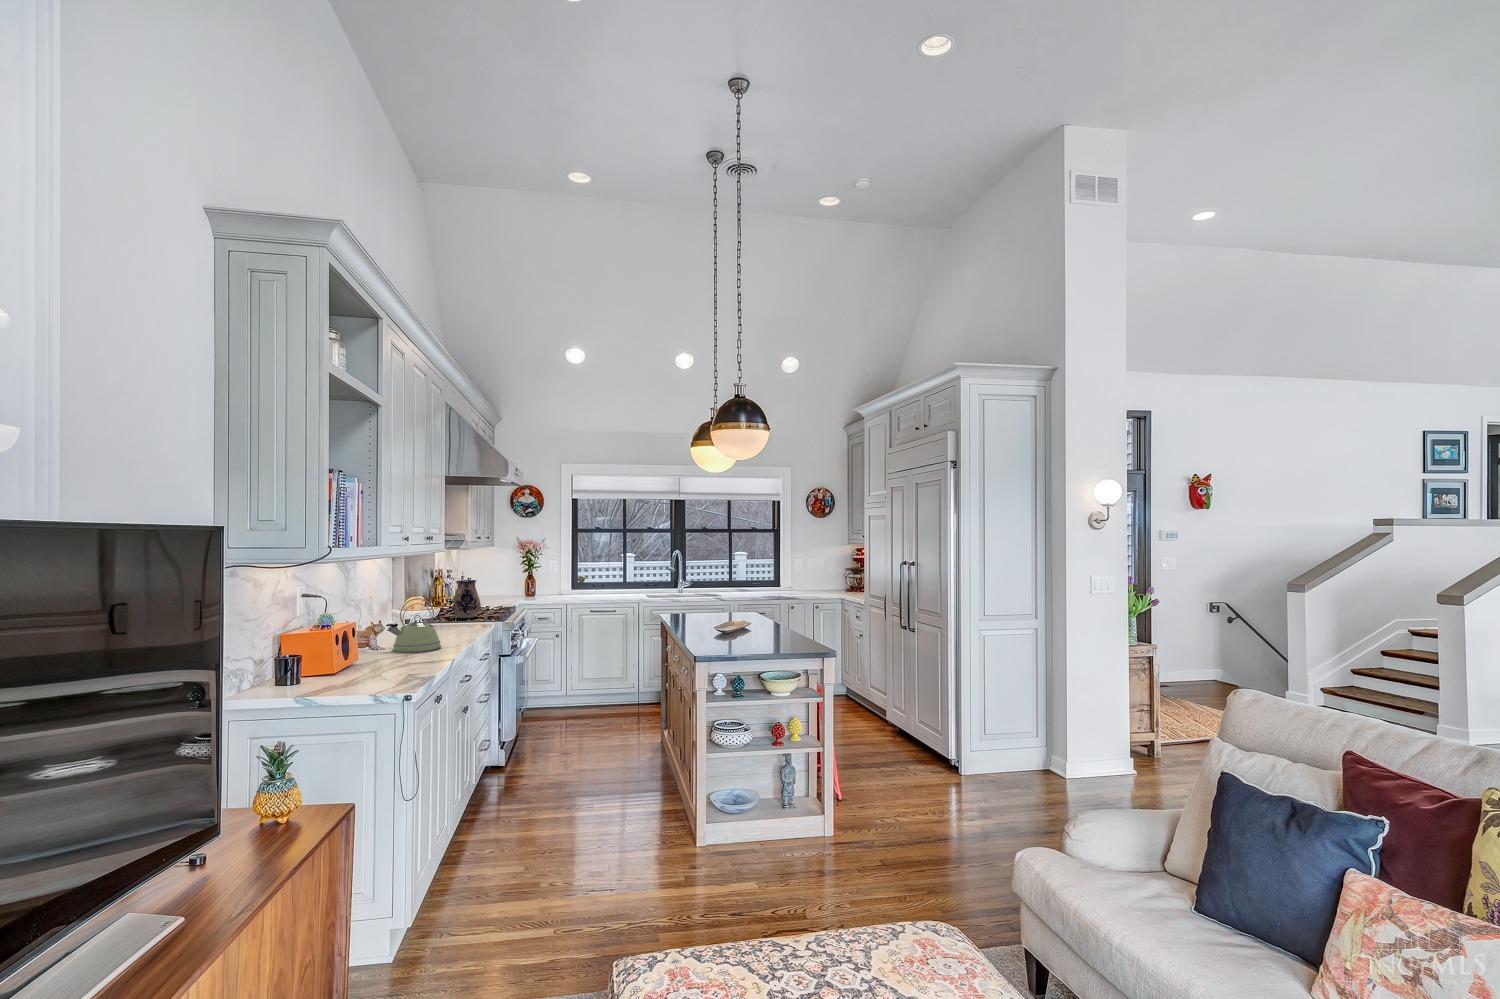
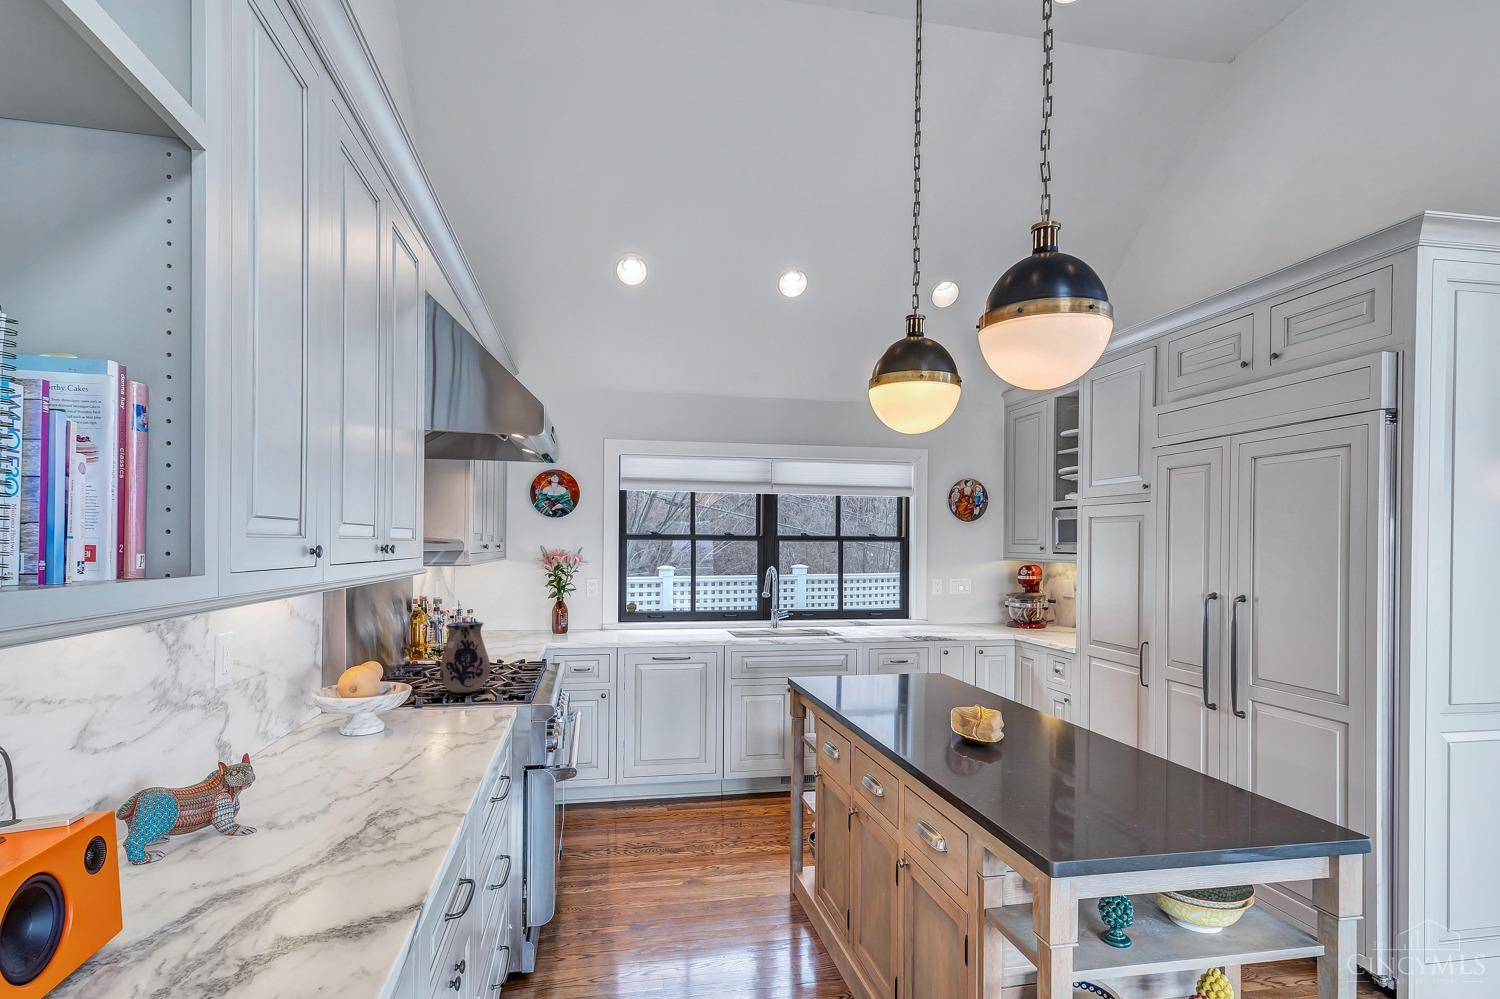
kettle: present [386,598,441,653] -> none [254,703,402,860]

